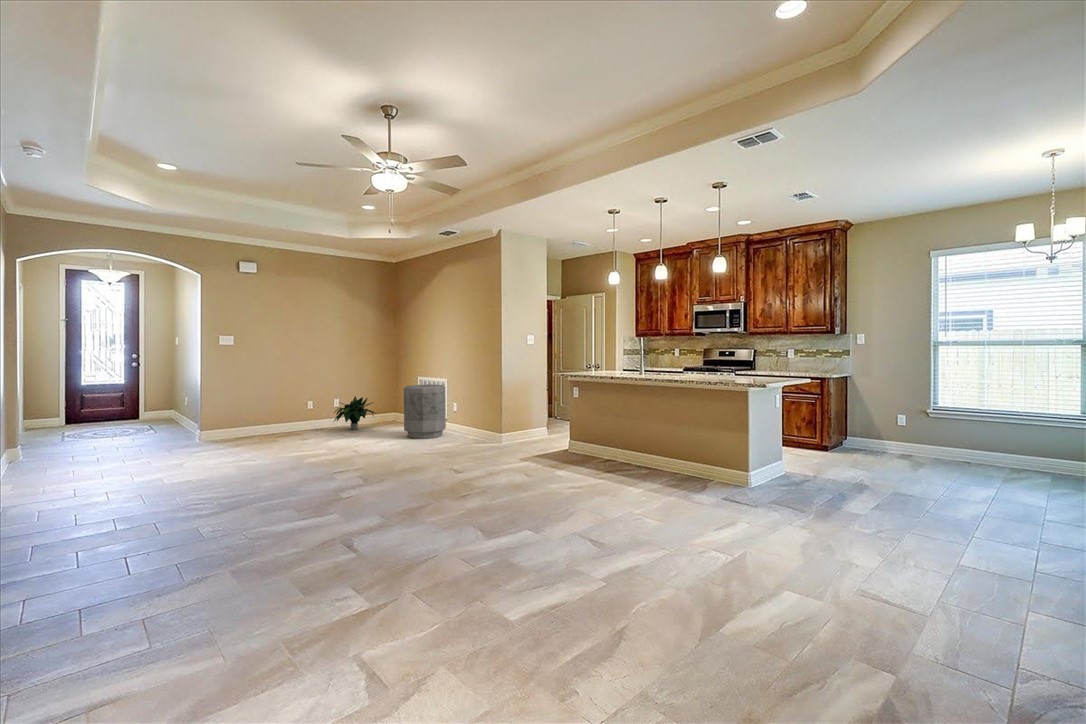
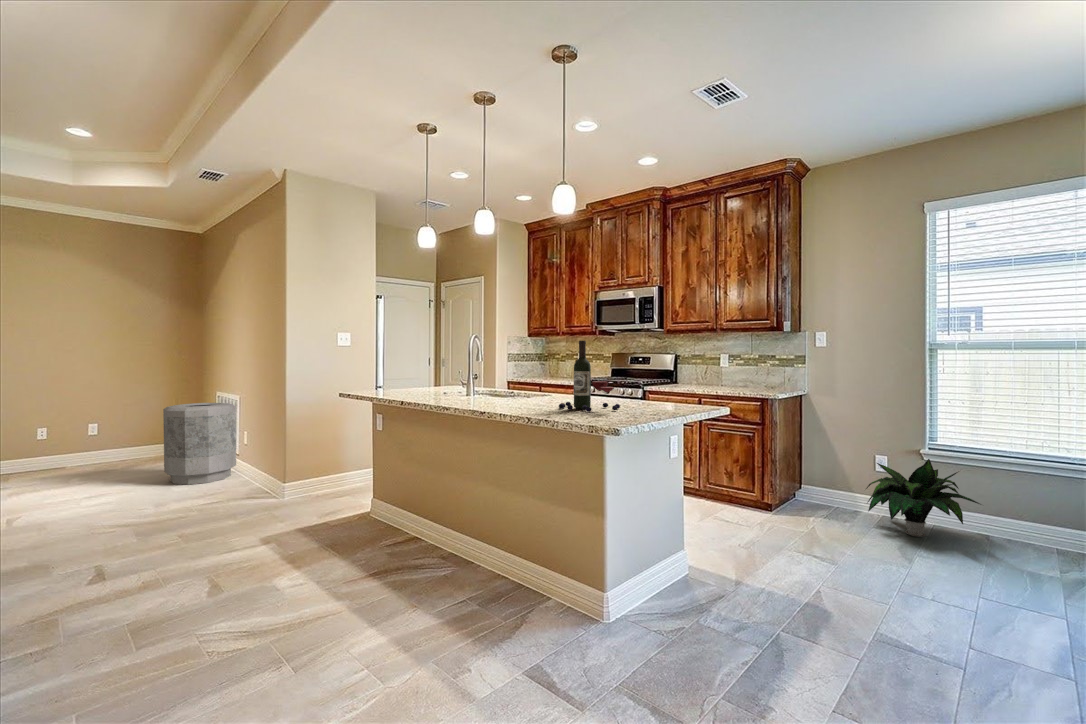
wine bottle: none [714,342,750,381] -> present [559,340,620,412]
potted plant: present [334,396,375,430] -> present [866,459,981,537]

